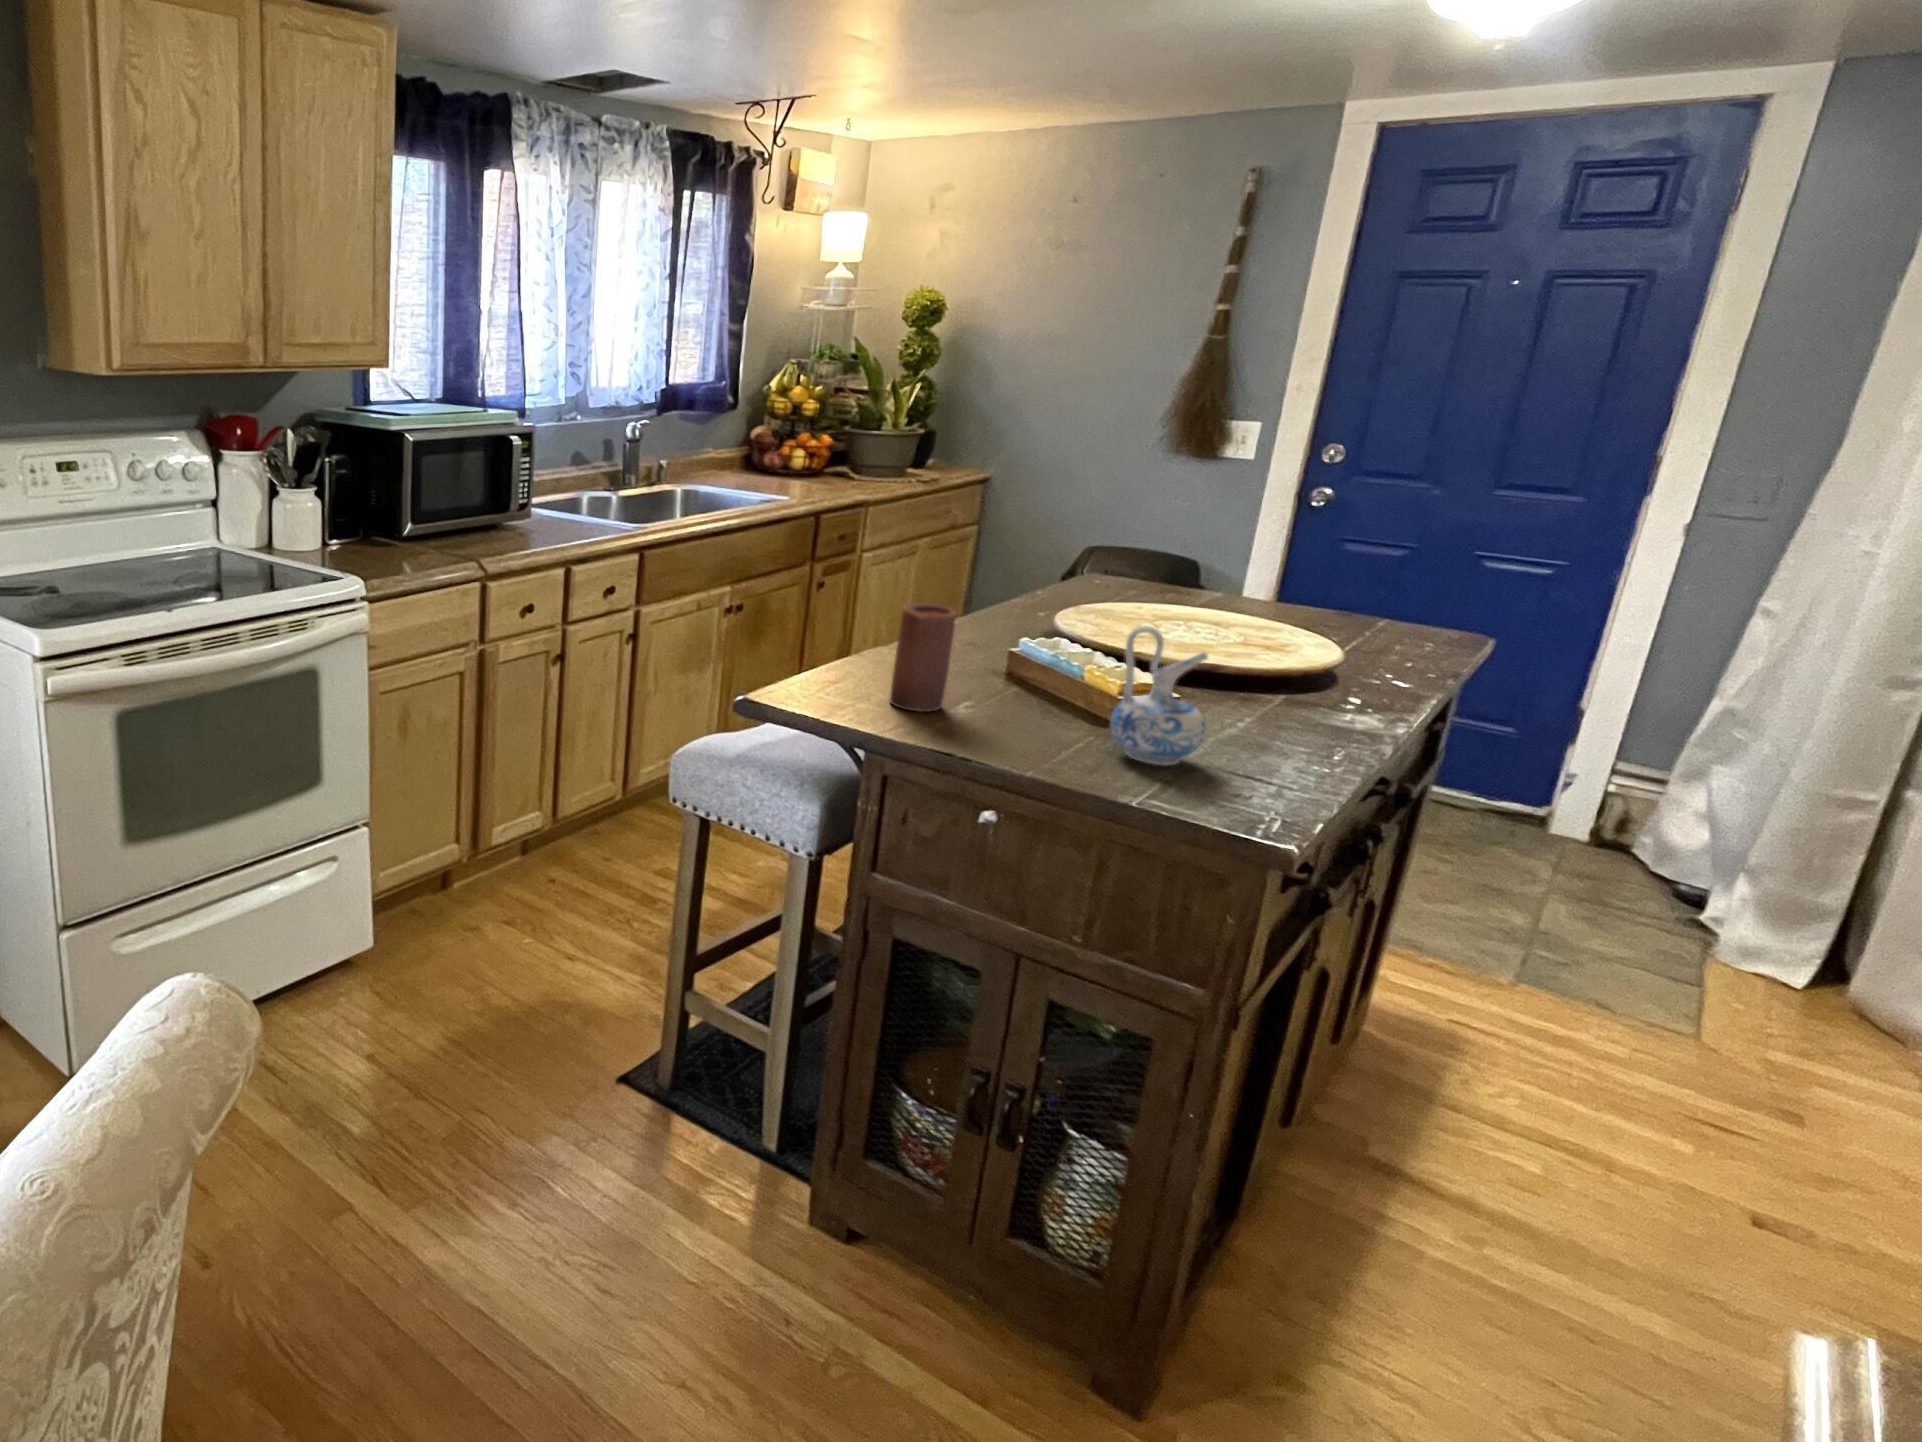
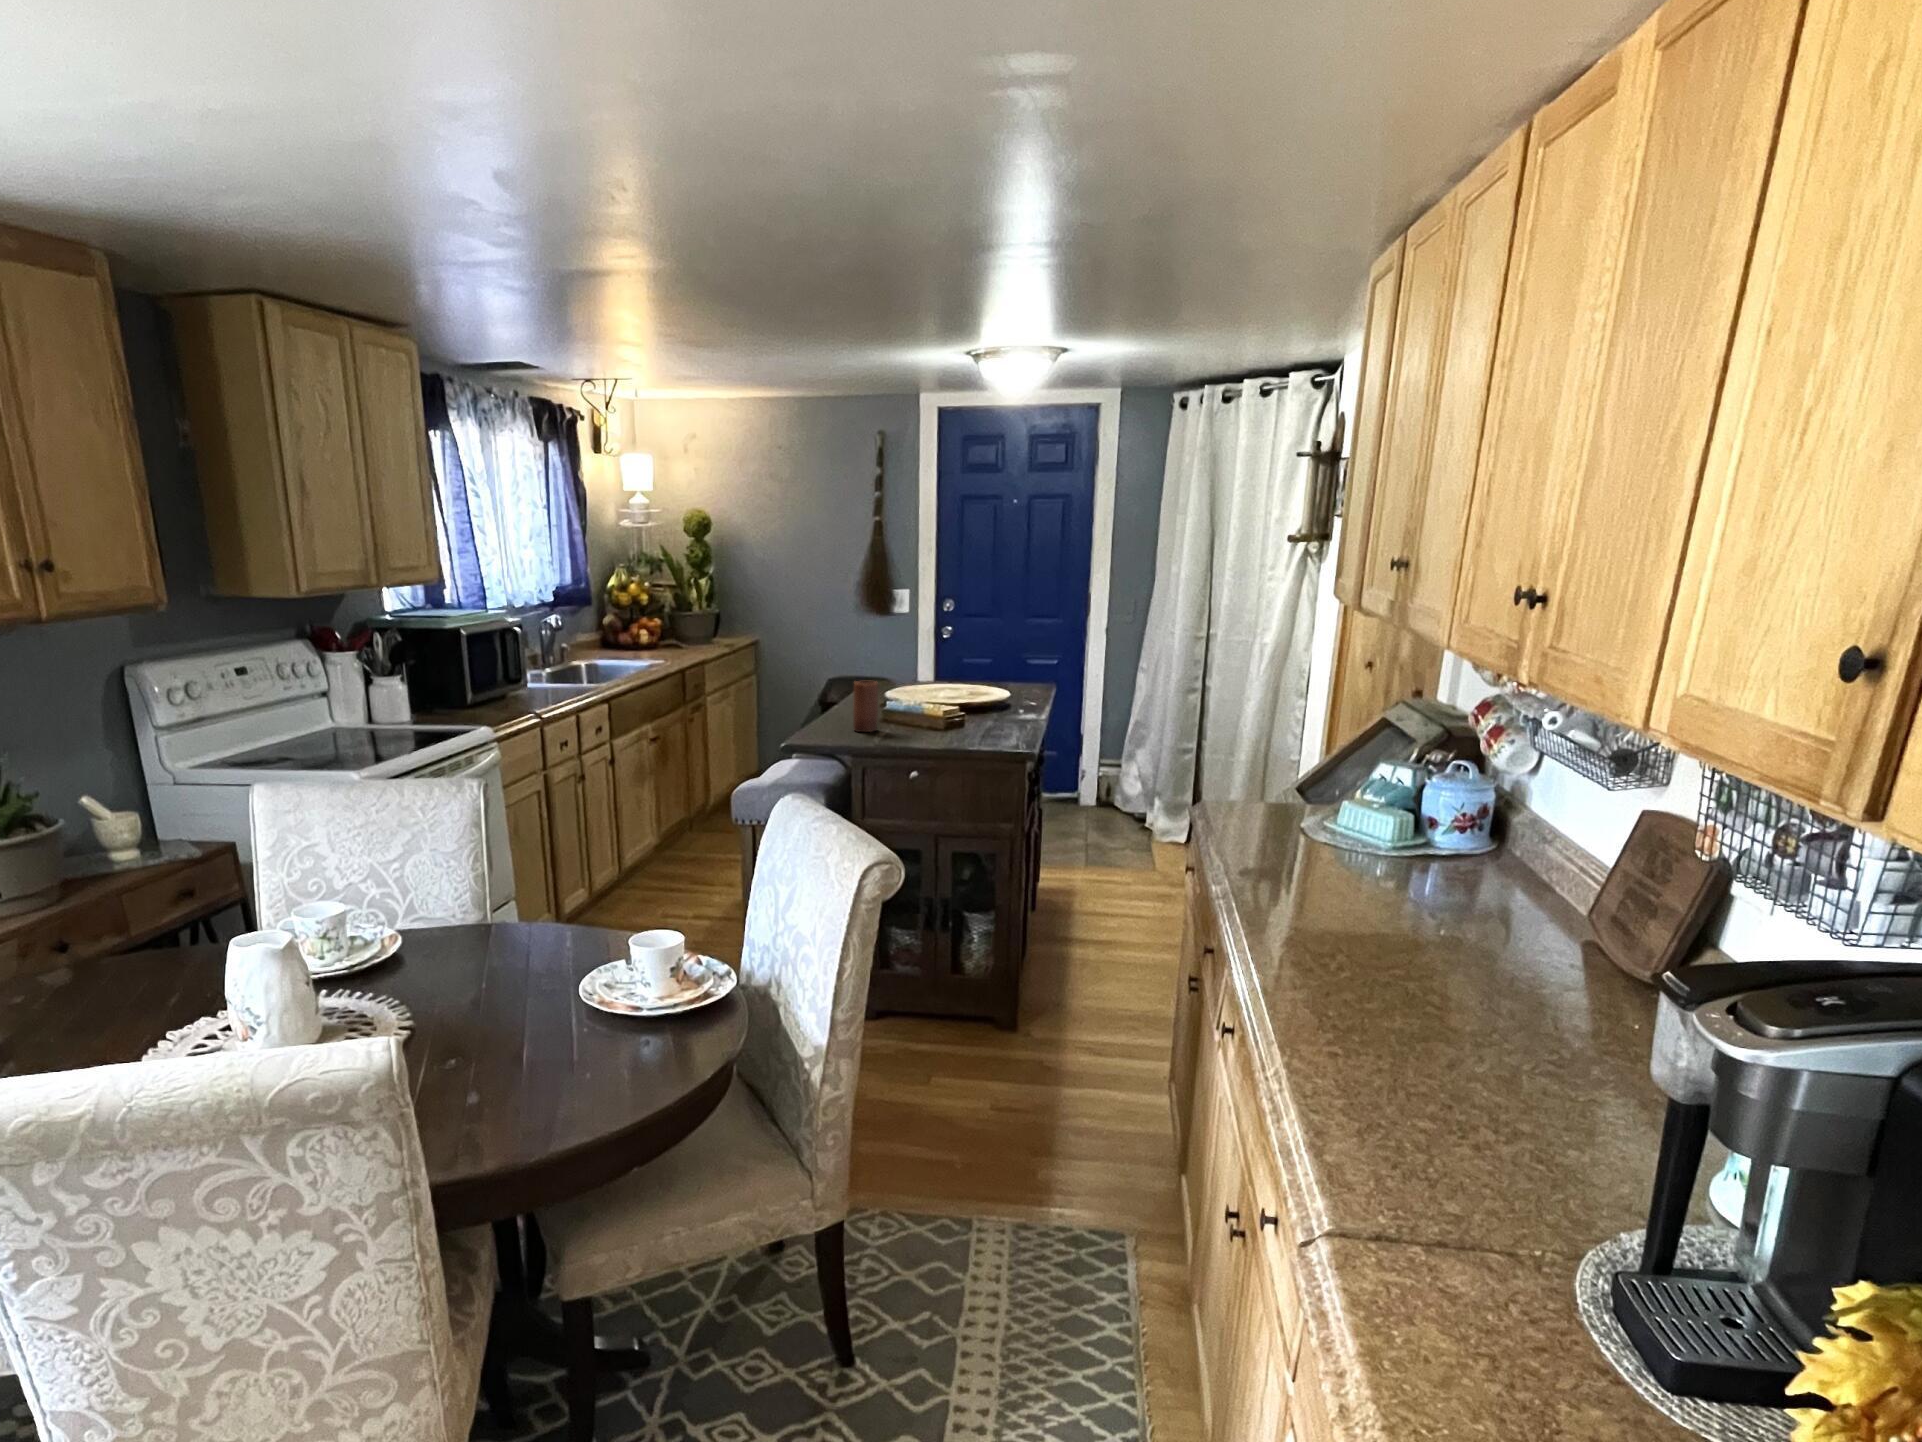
ceramic pitcher: present [1111,626,1208,765] -> none [949,674,984,733]

